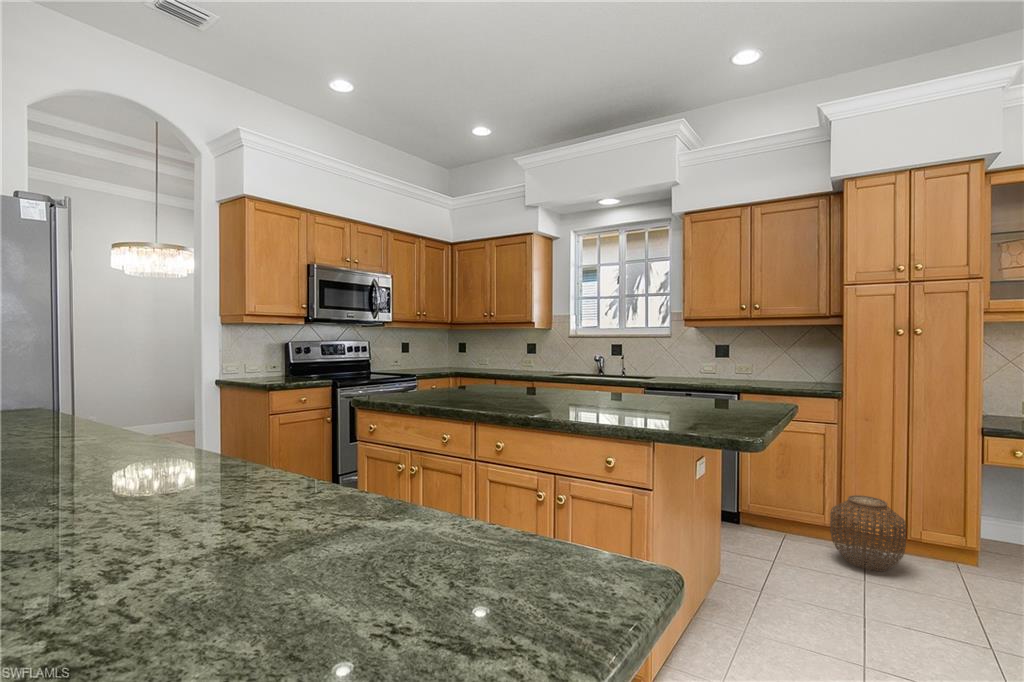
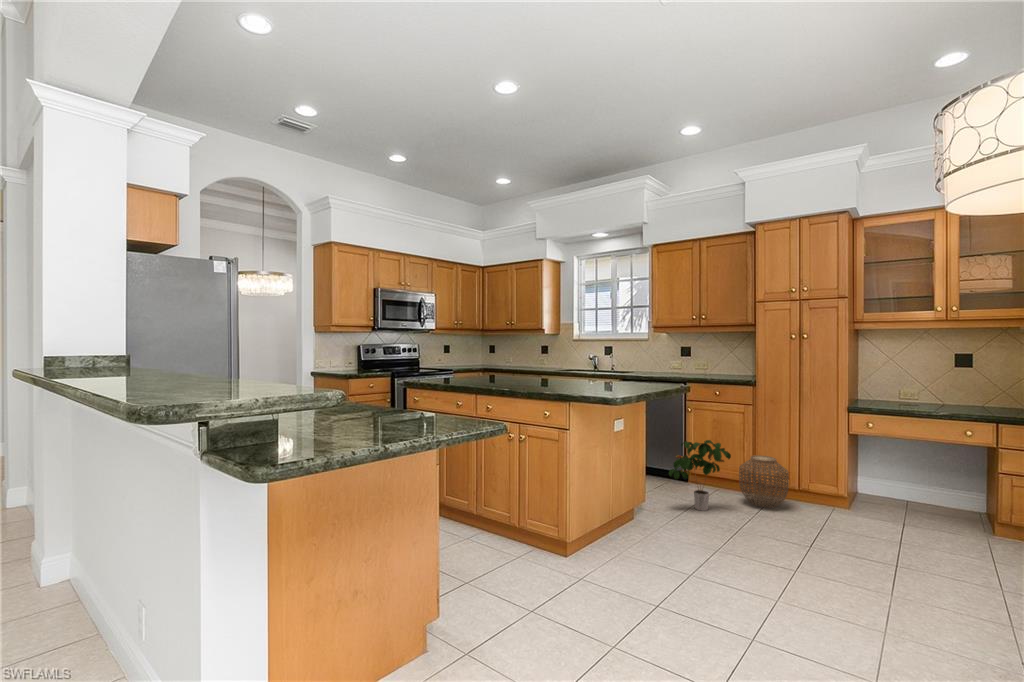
potted plant: none [749,479,831,582] -> present [669,440,731,511]

